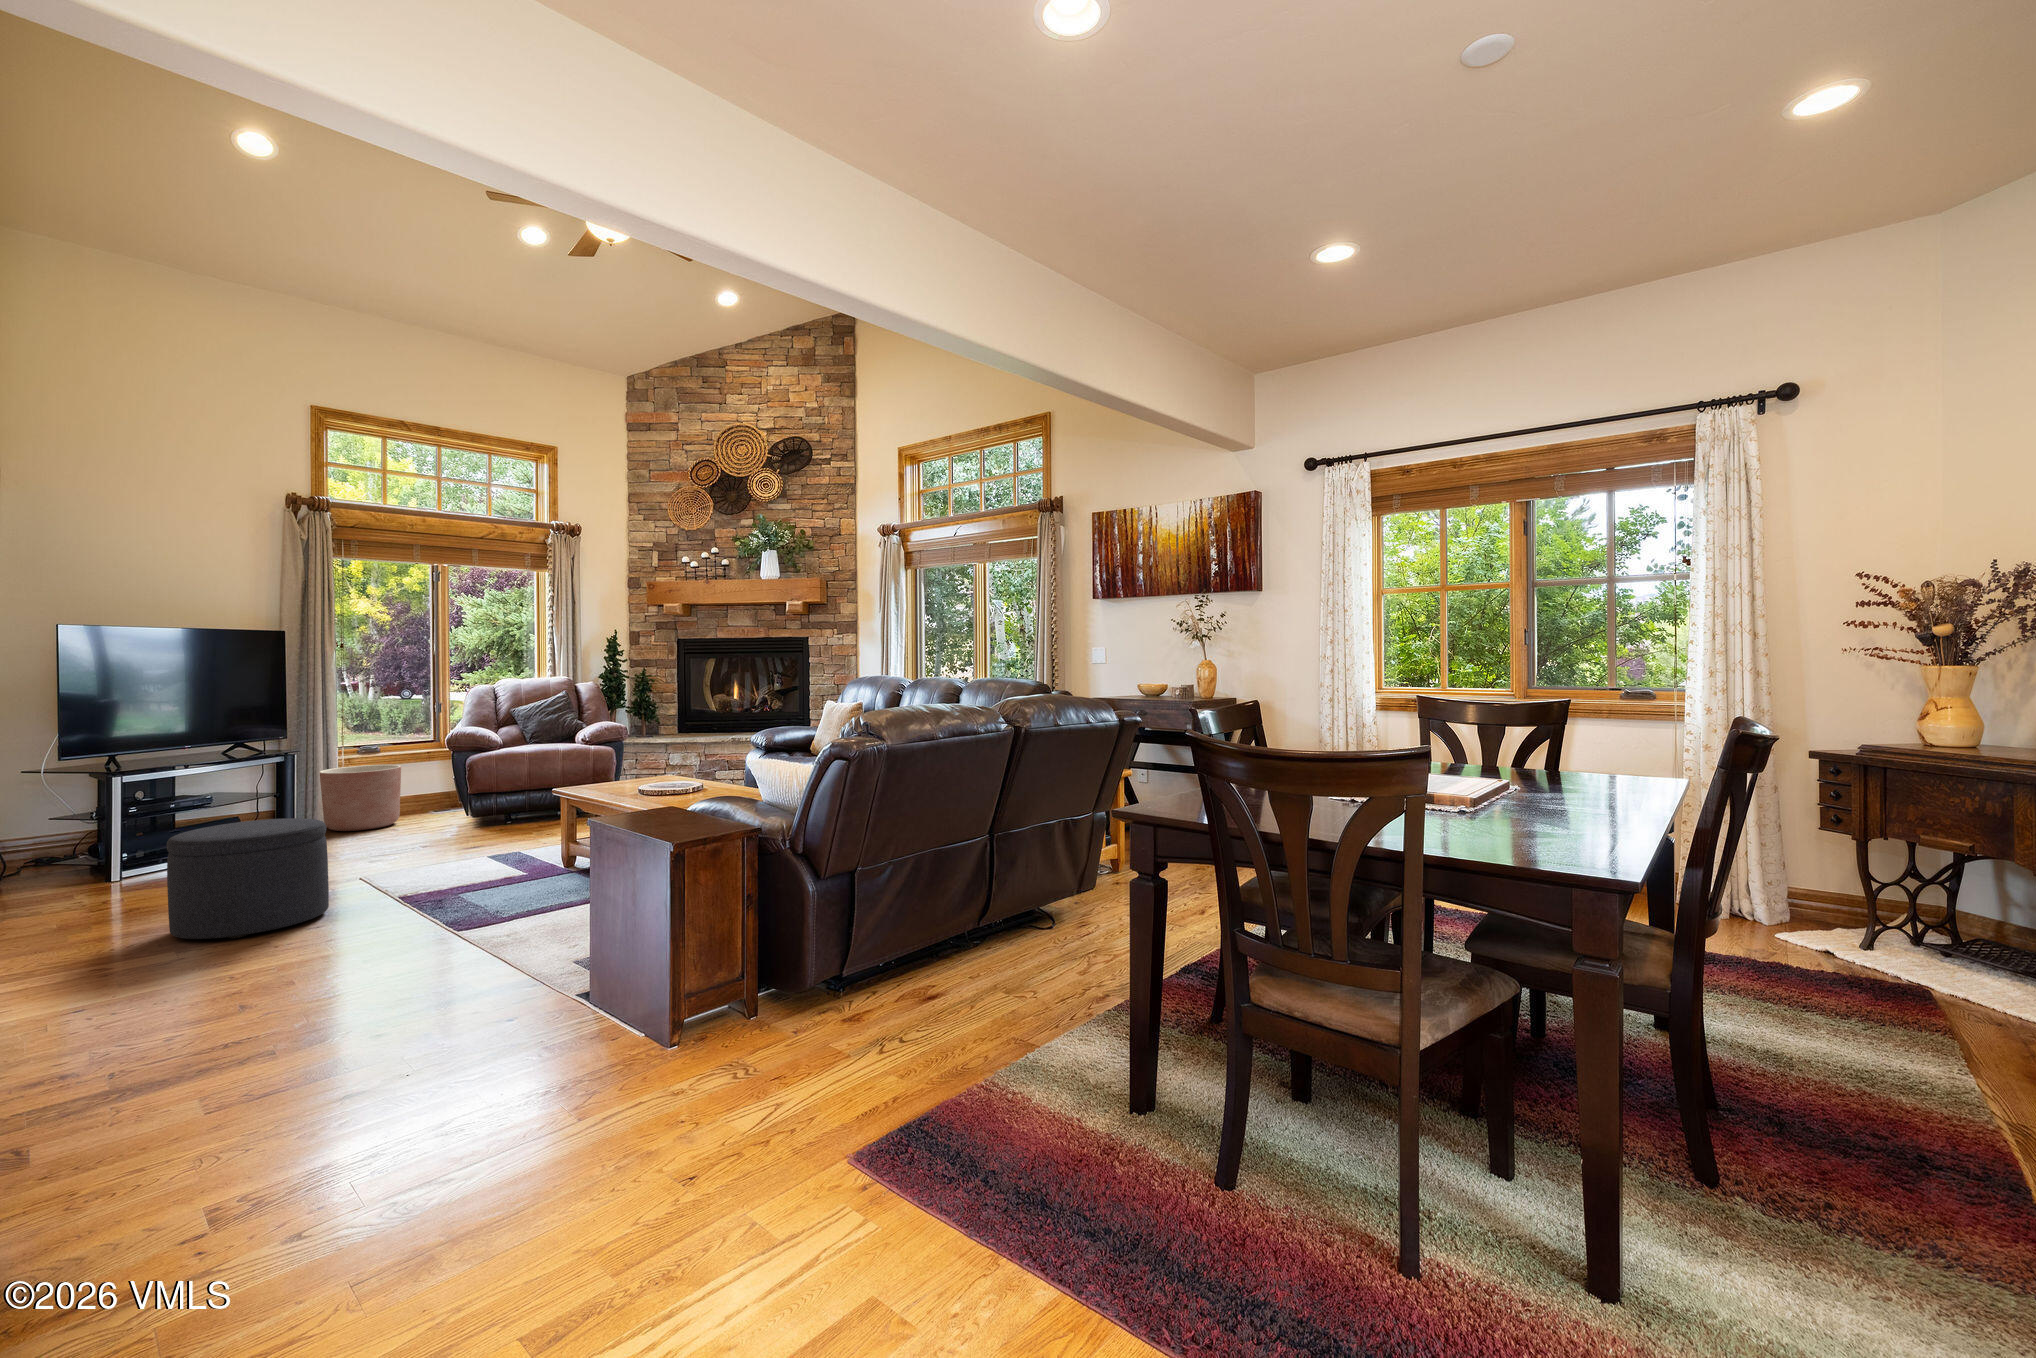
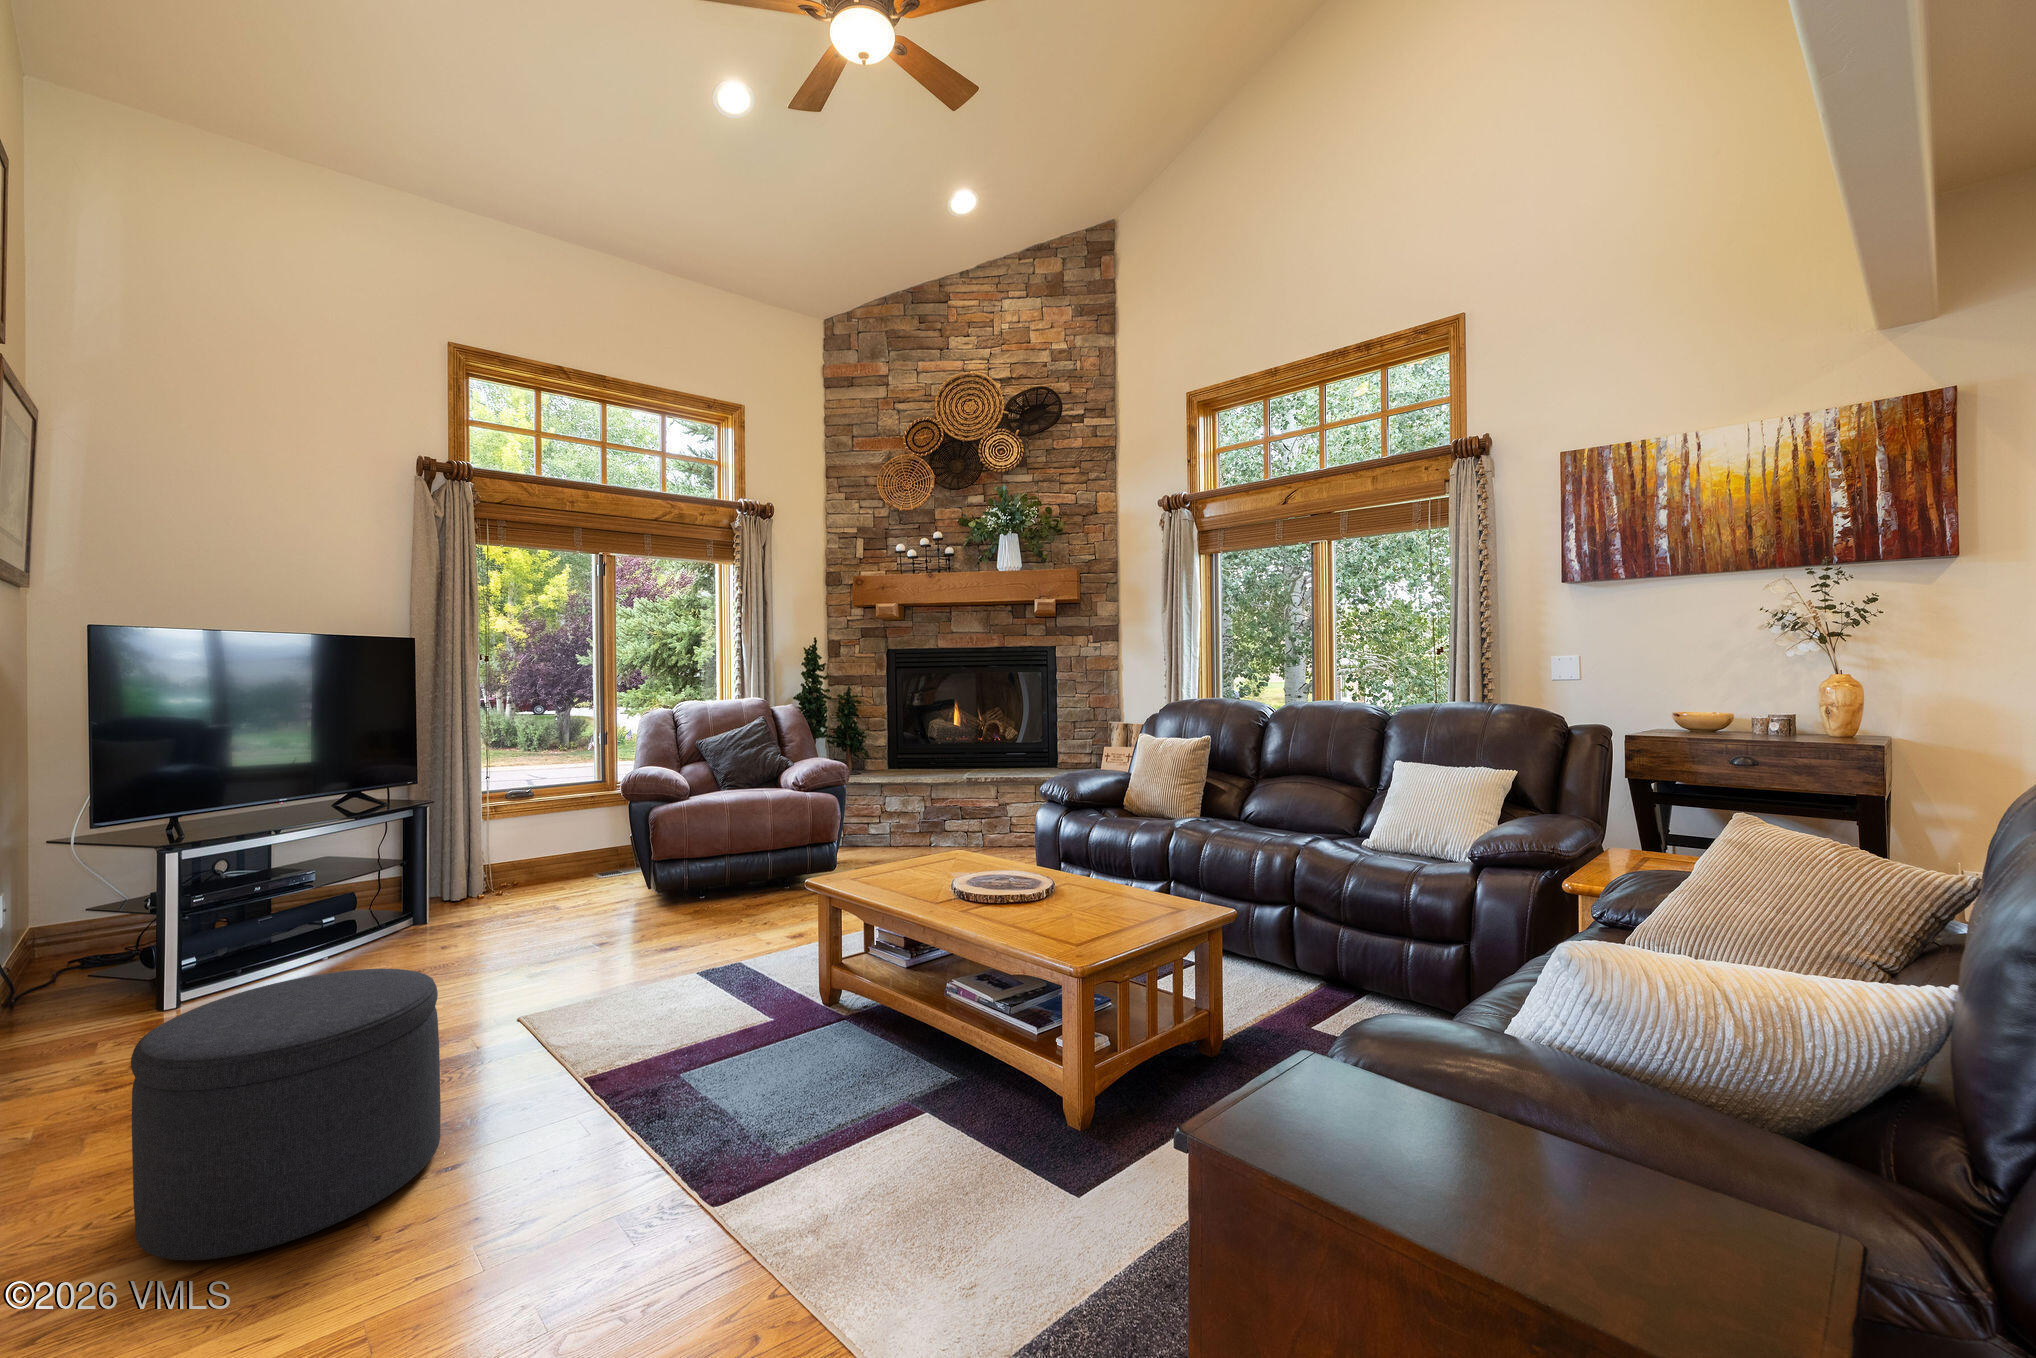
planter: present [320,765,401,831] -> none [458,817,562,912]

